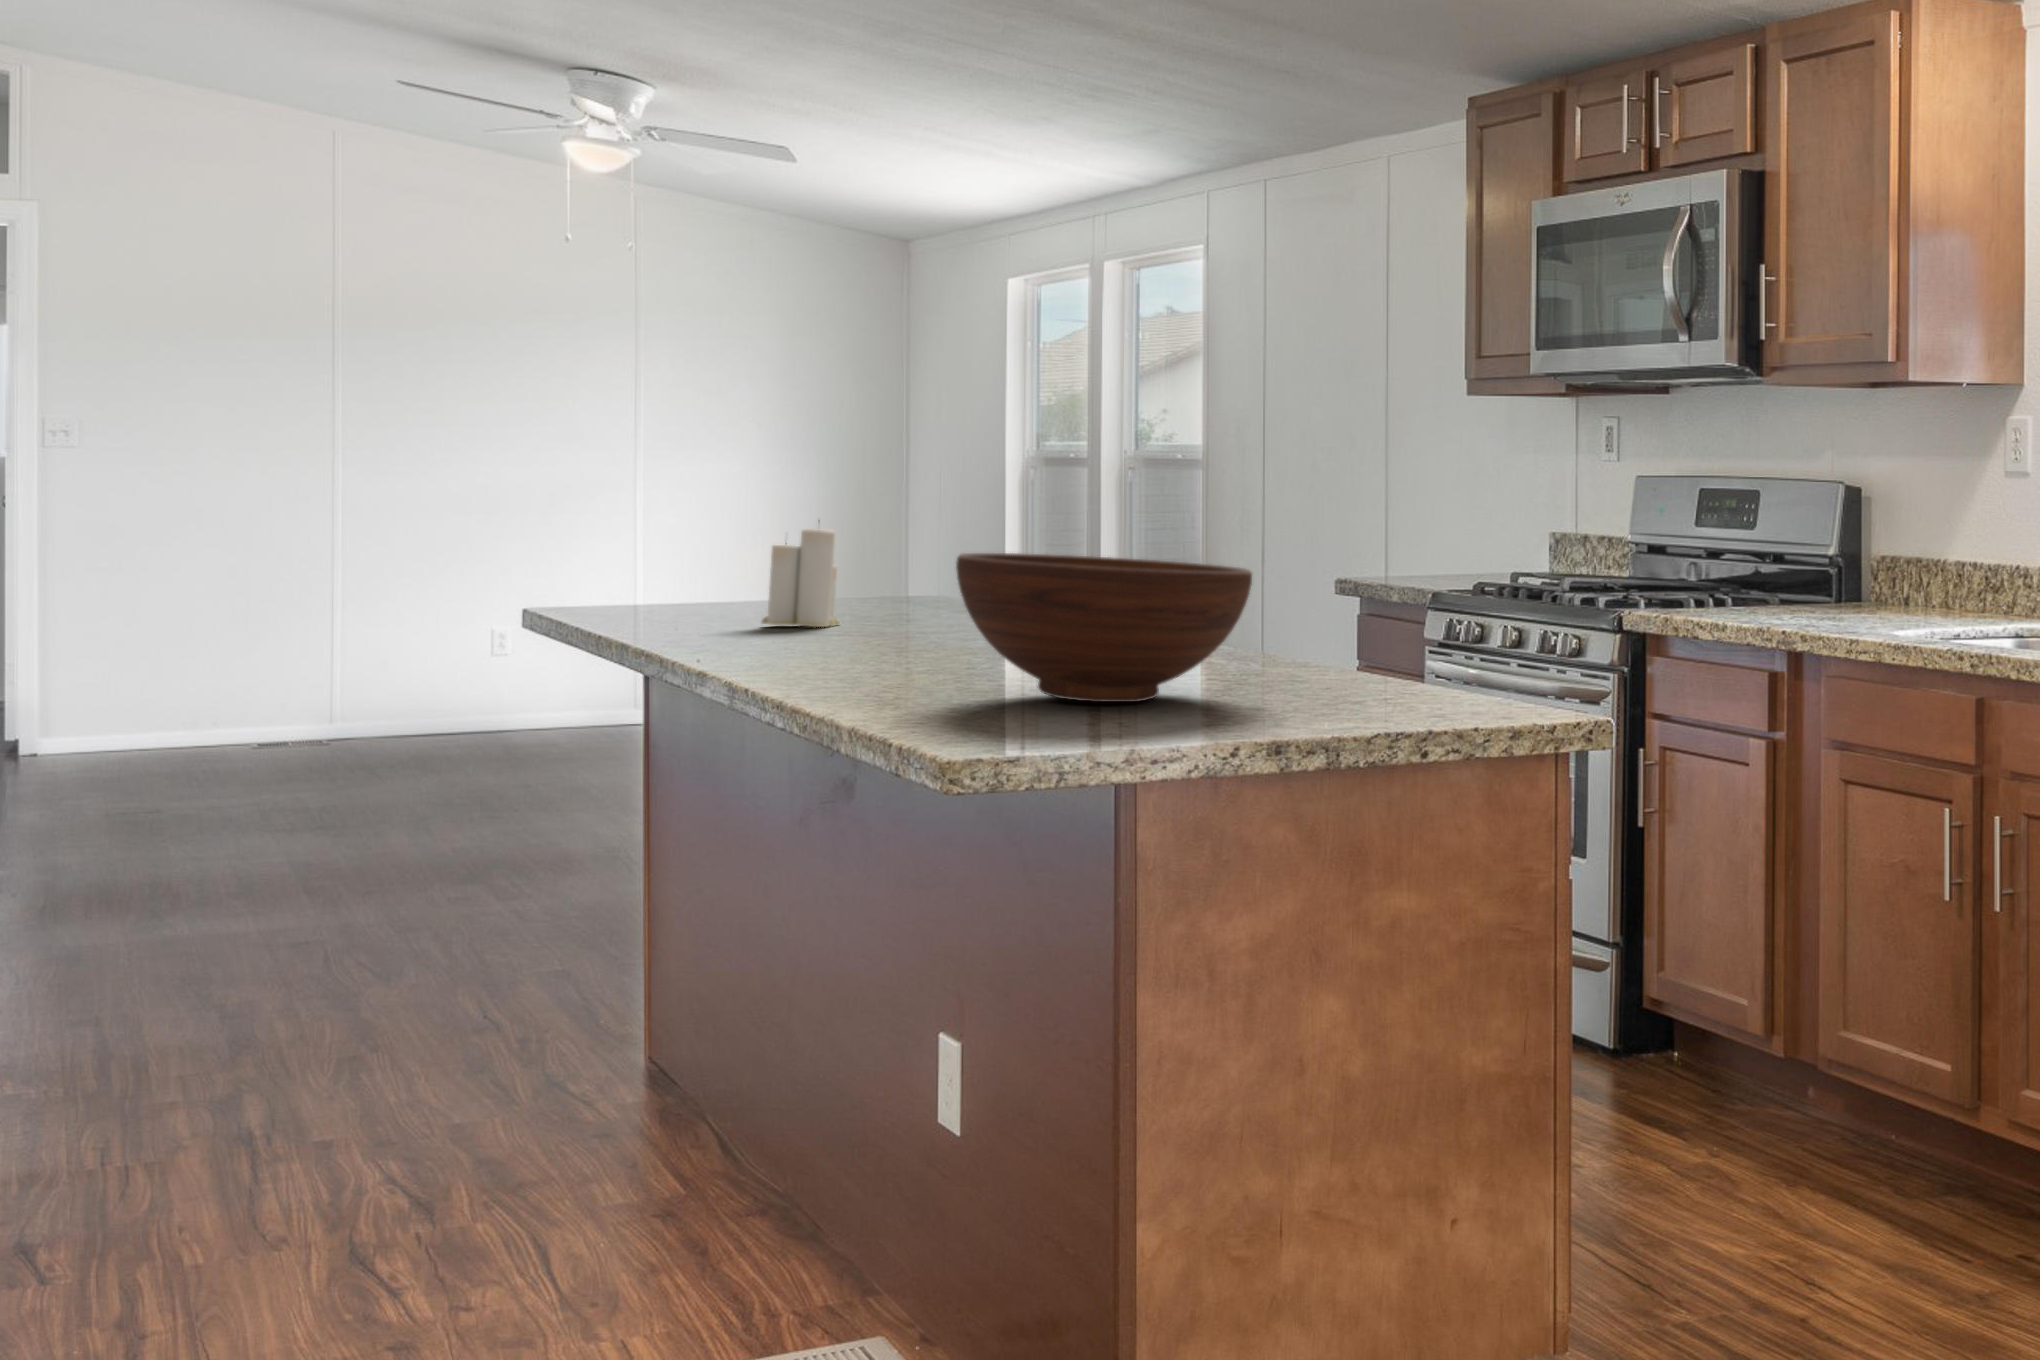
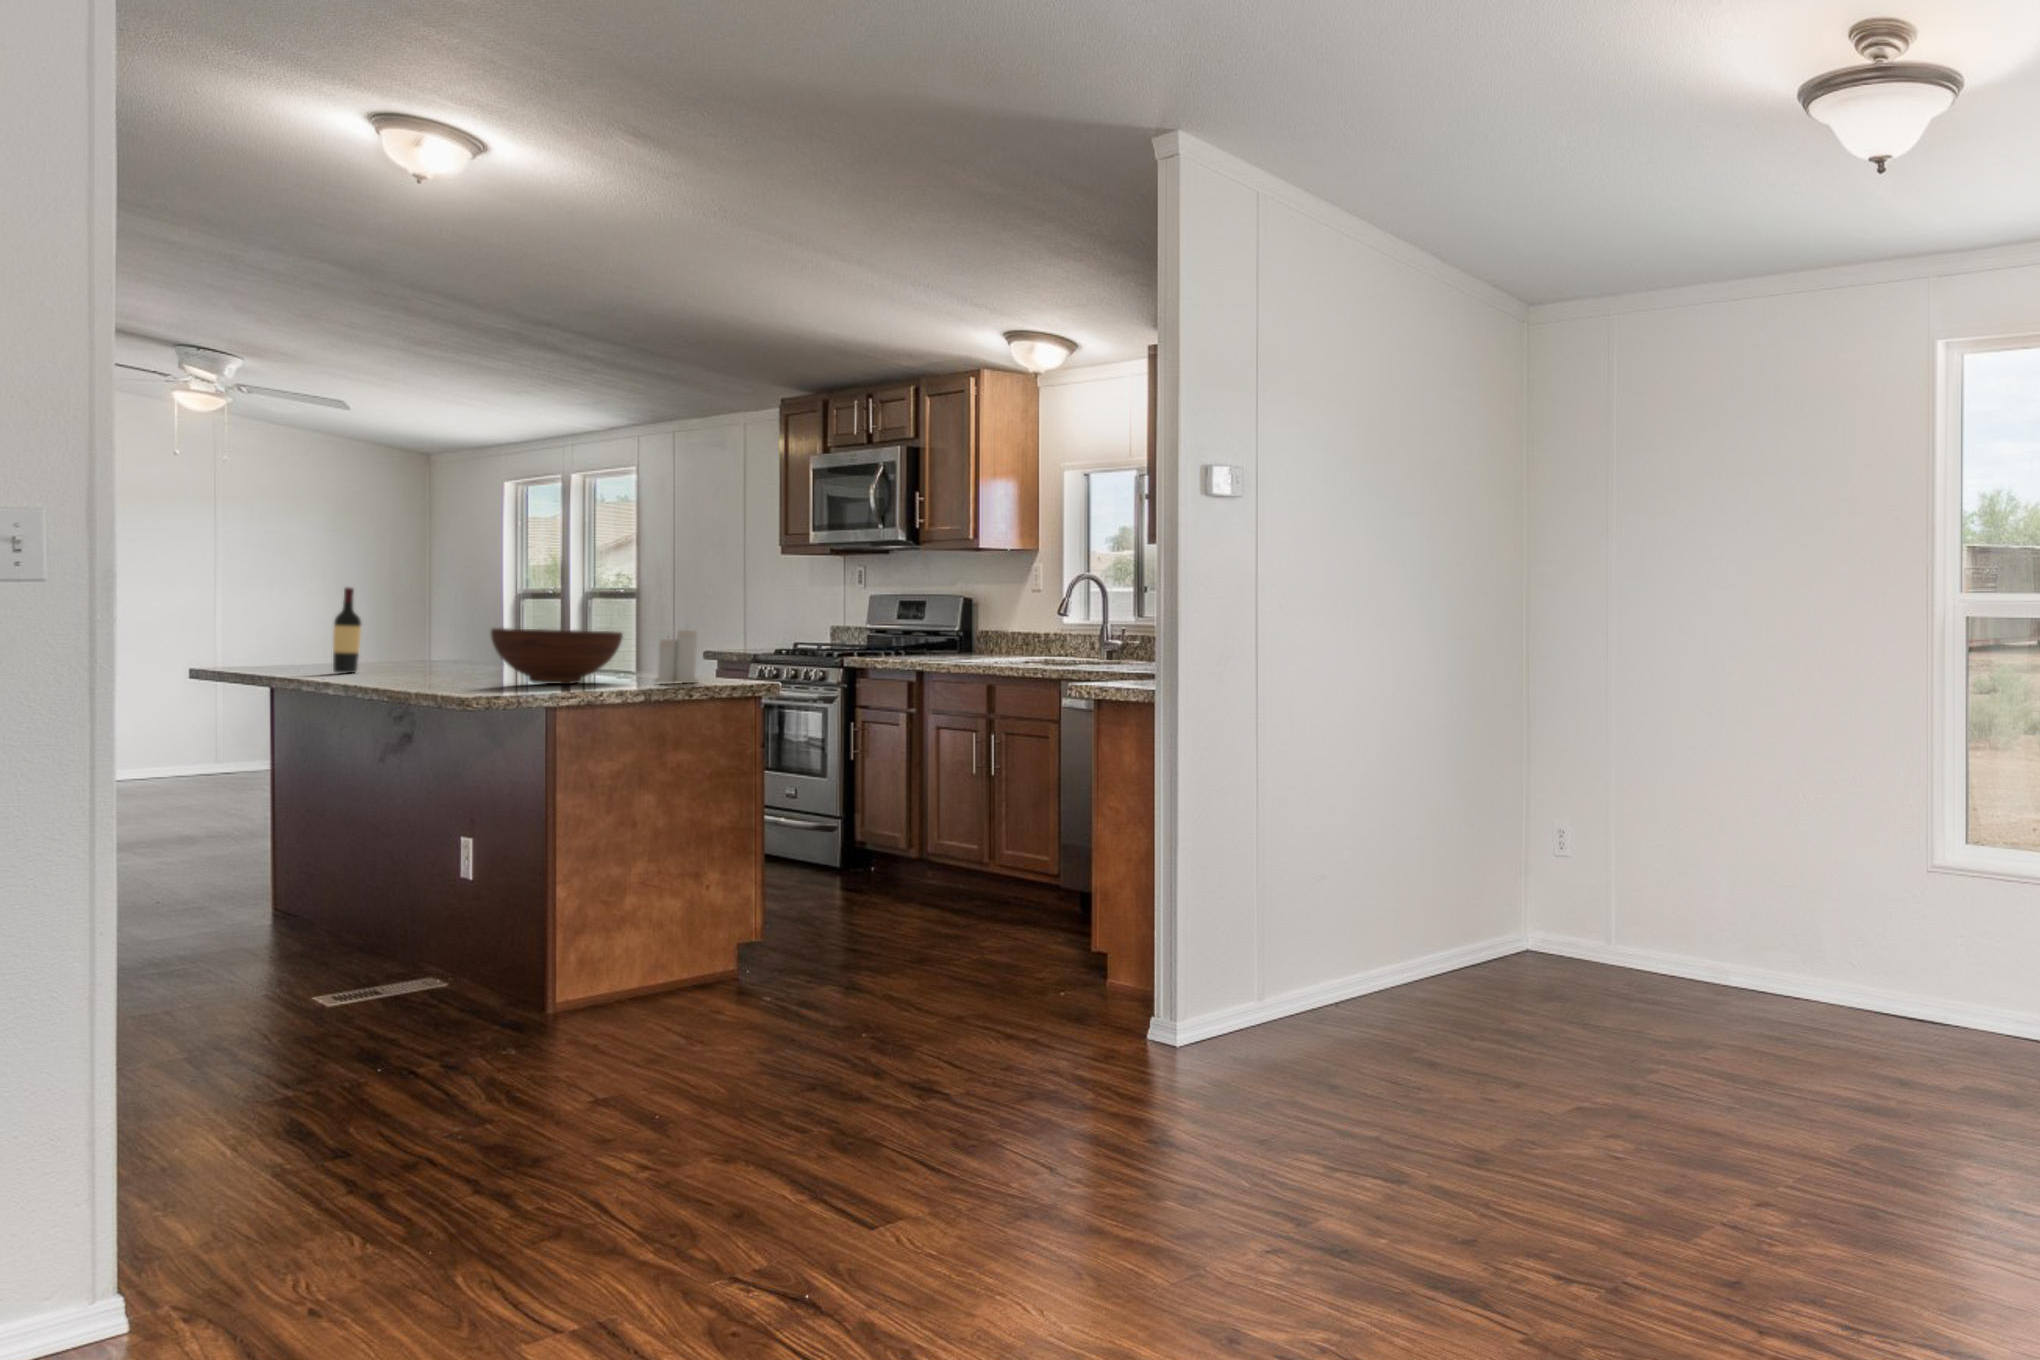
wine bottle: none [697,445,747,617] -> present [333,588,361,673]
candle: present [762,529,840,627] -> present [655,630,697,683]

